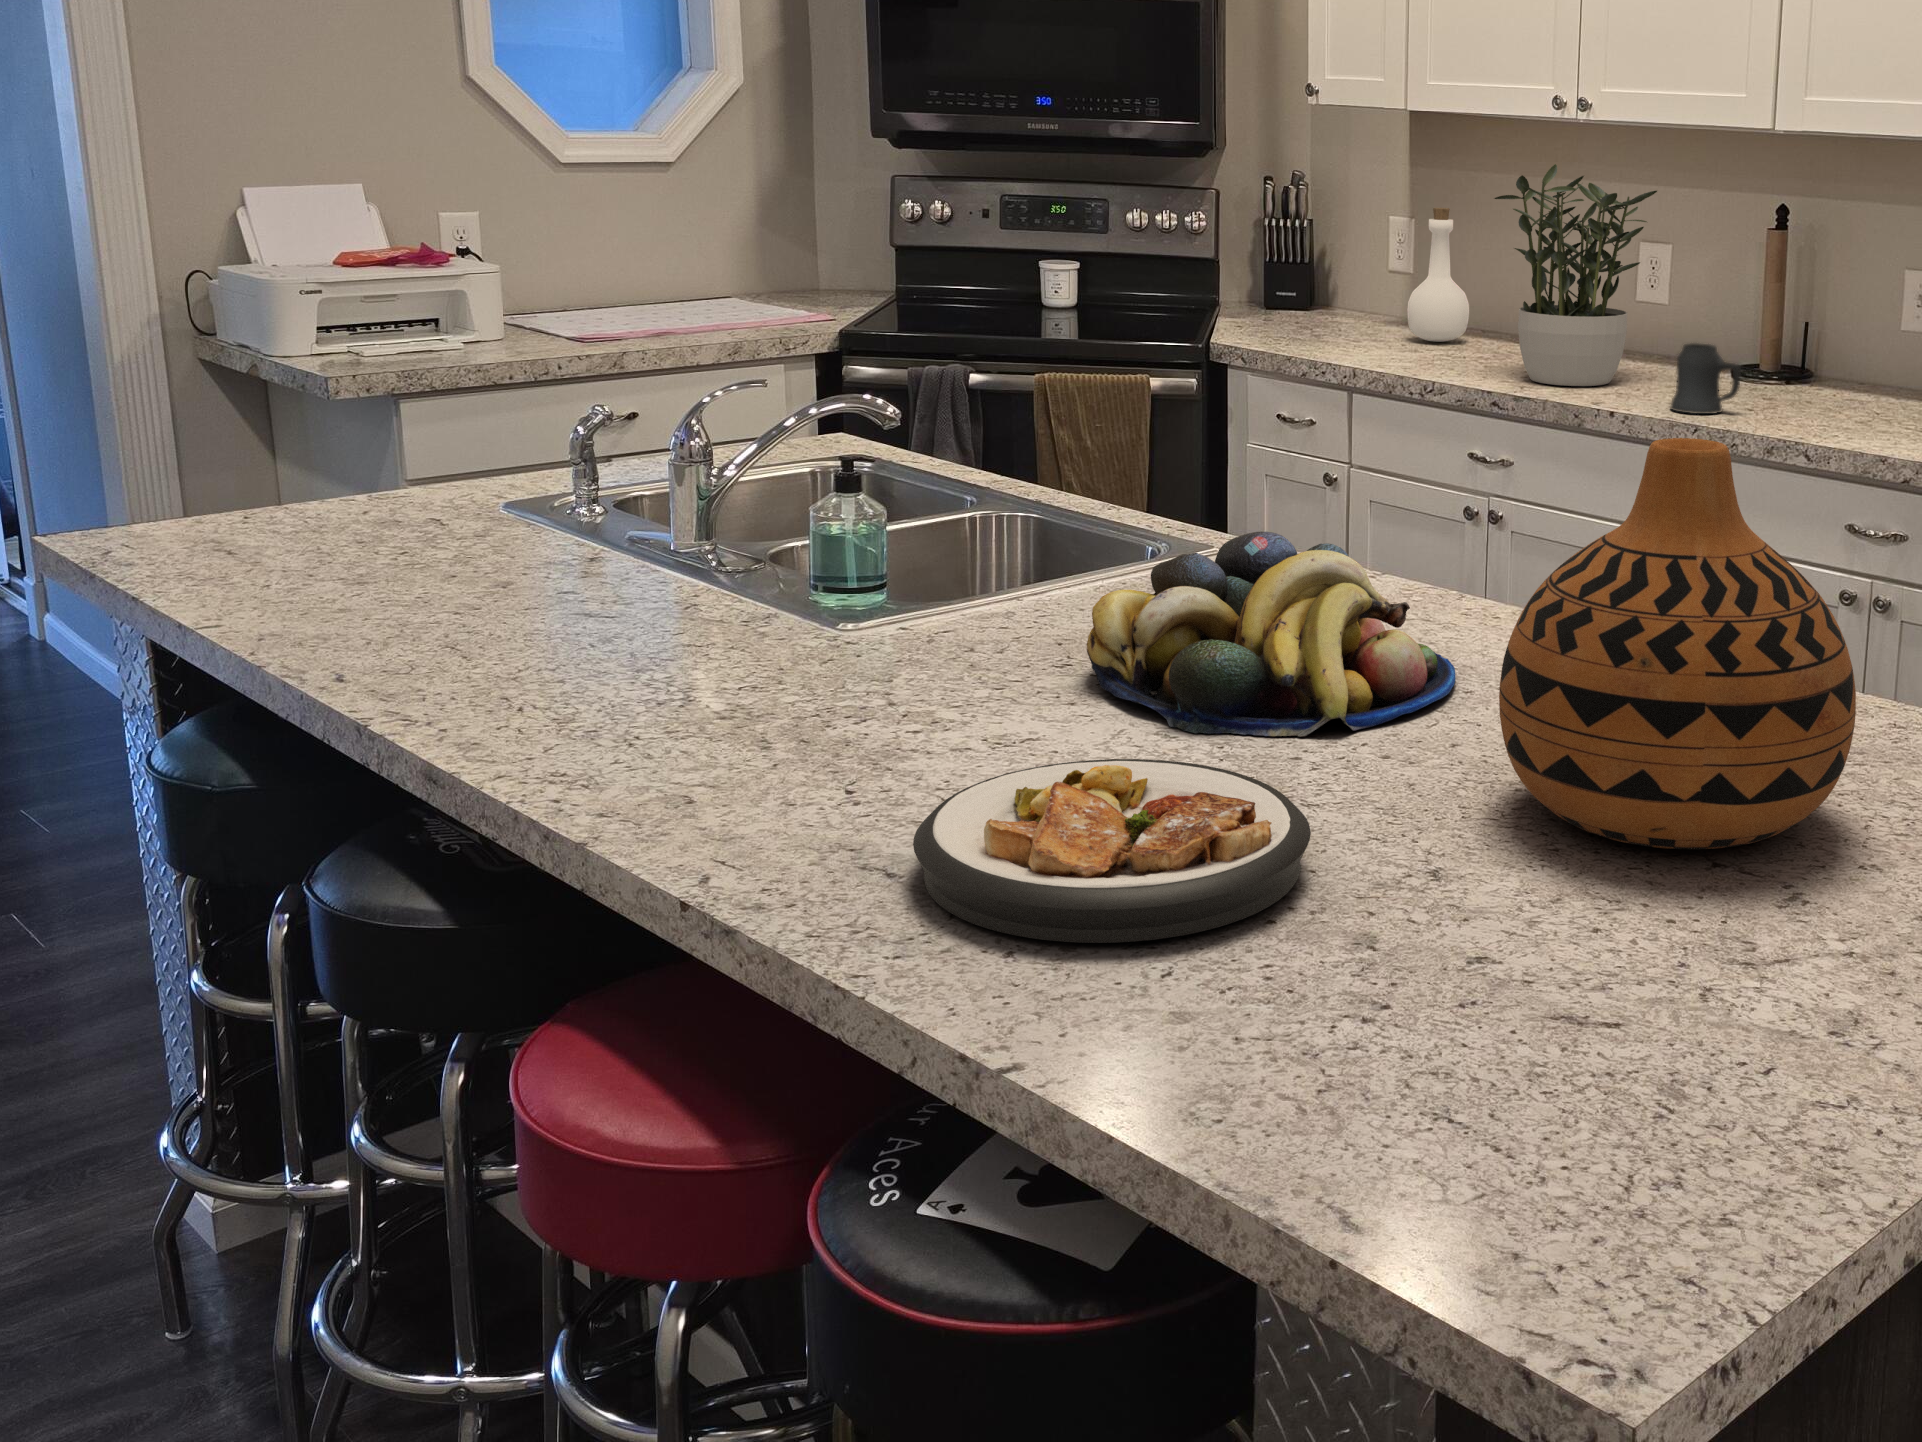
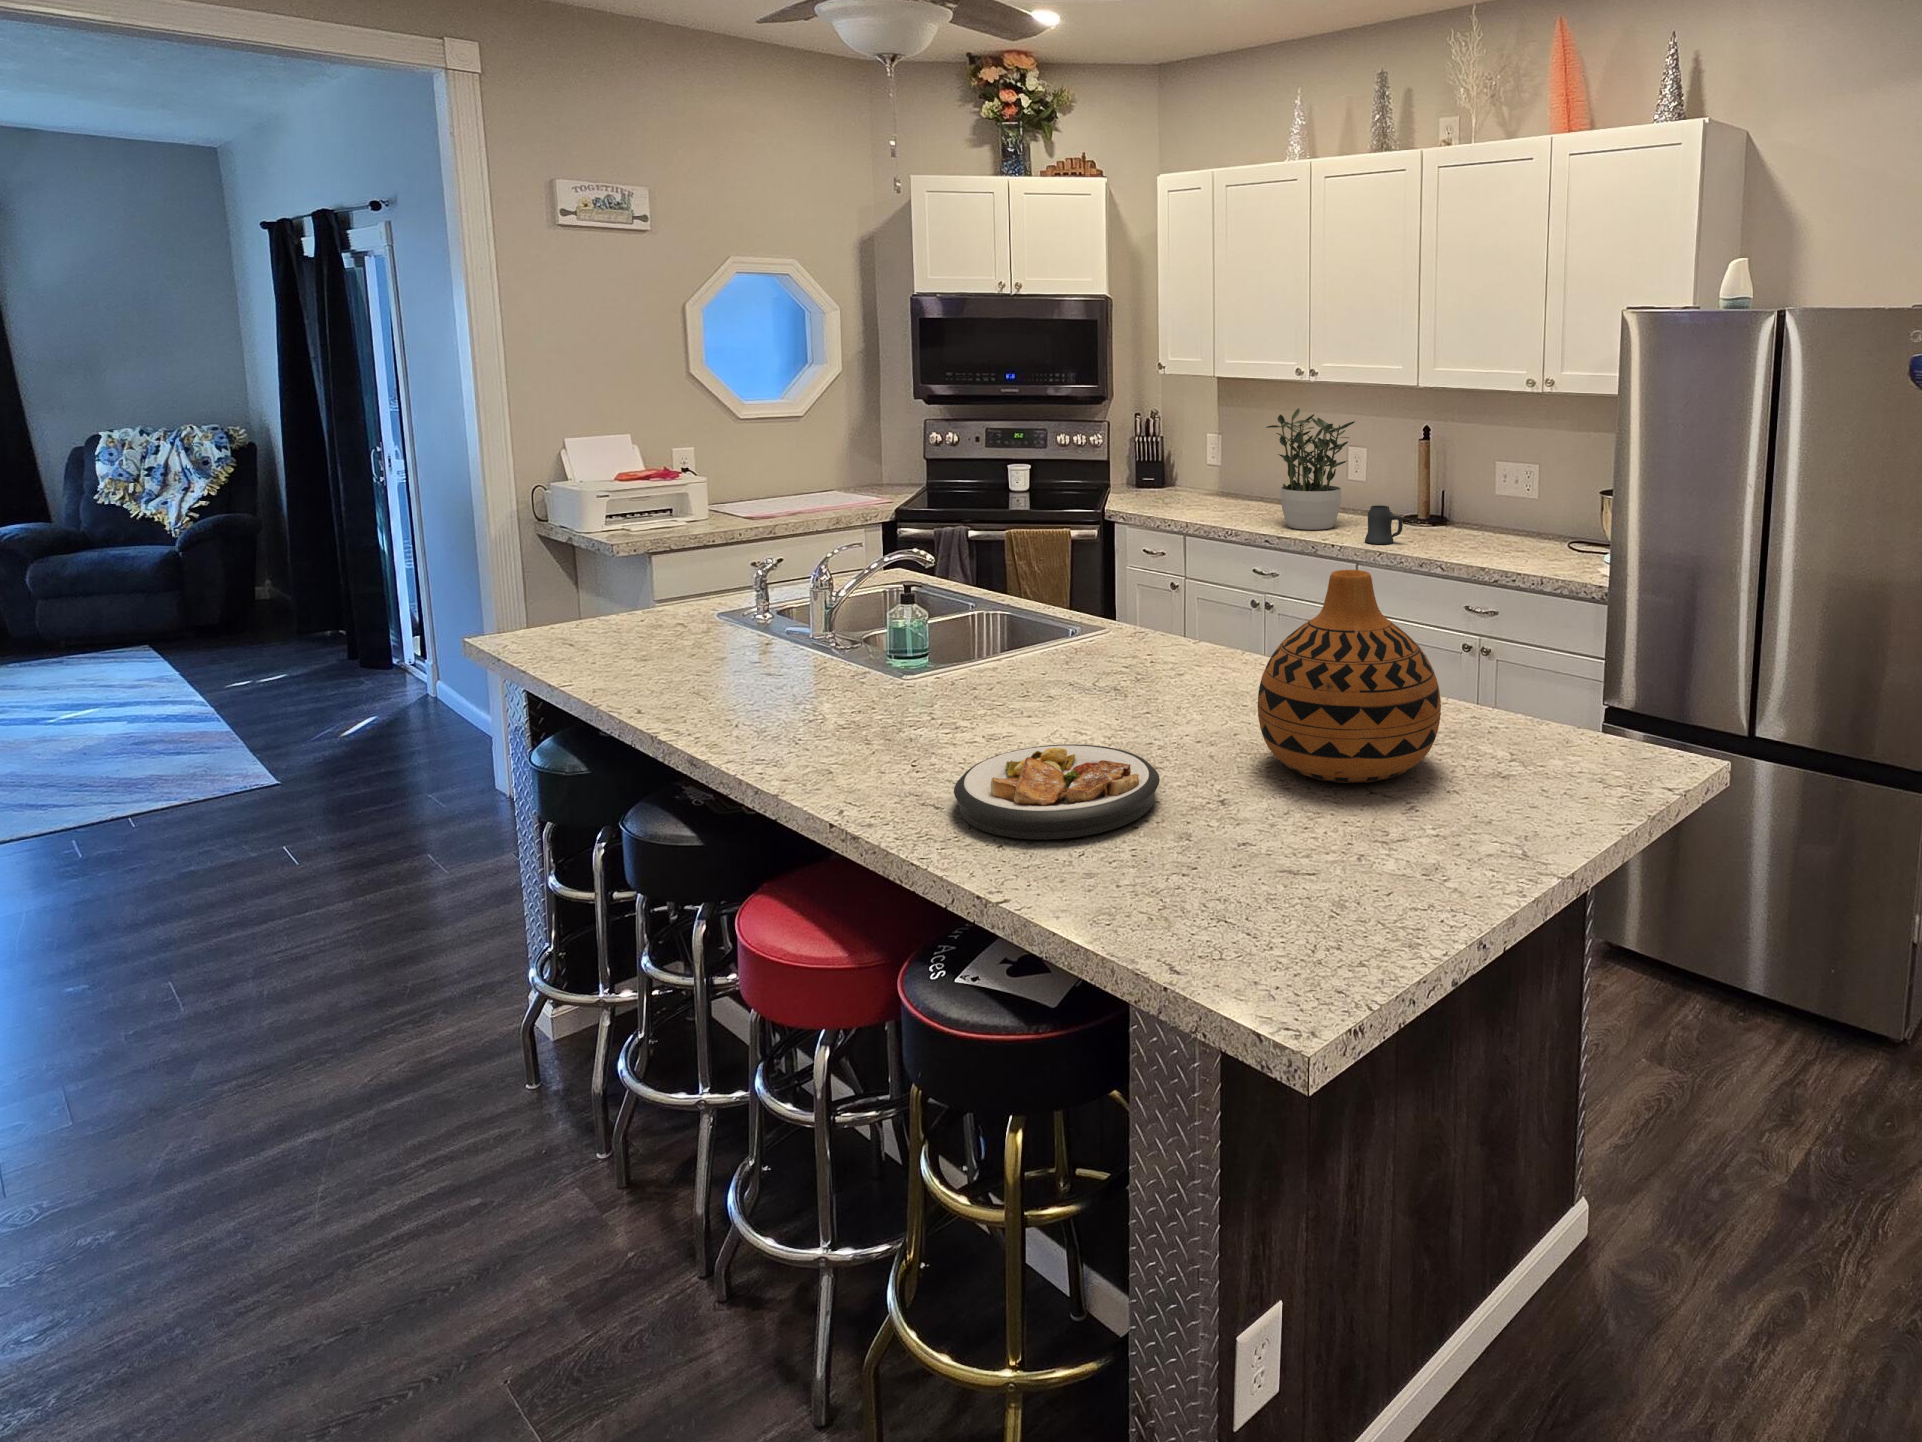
bottle: present [1407,208,1469,342] -> none [1220,431,1255,505]
fruit bowl: present [1087,531,1456,737] -> none [1043,621,1240,731]

